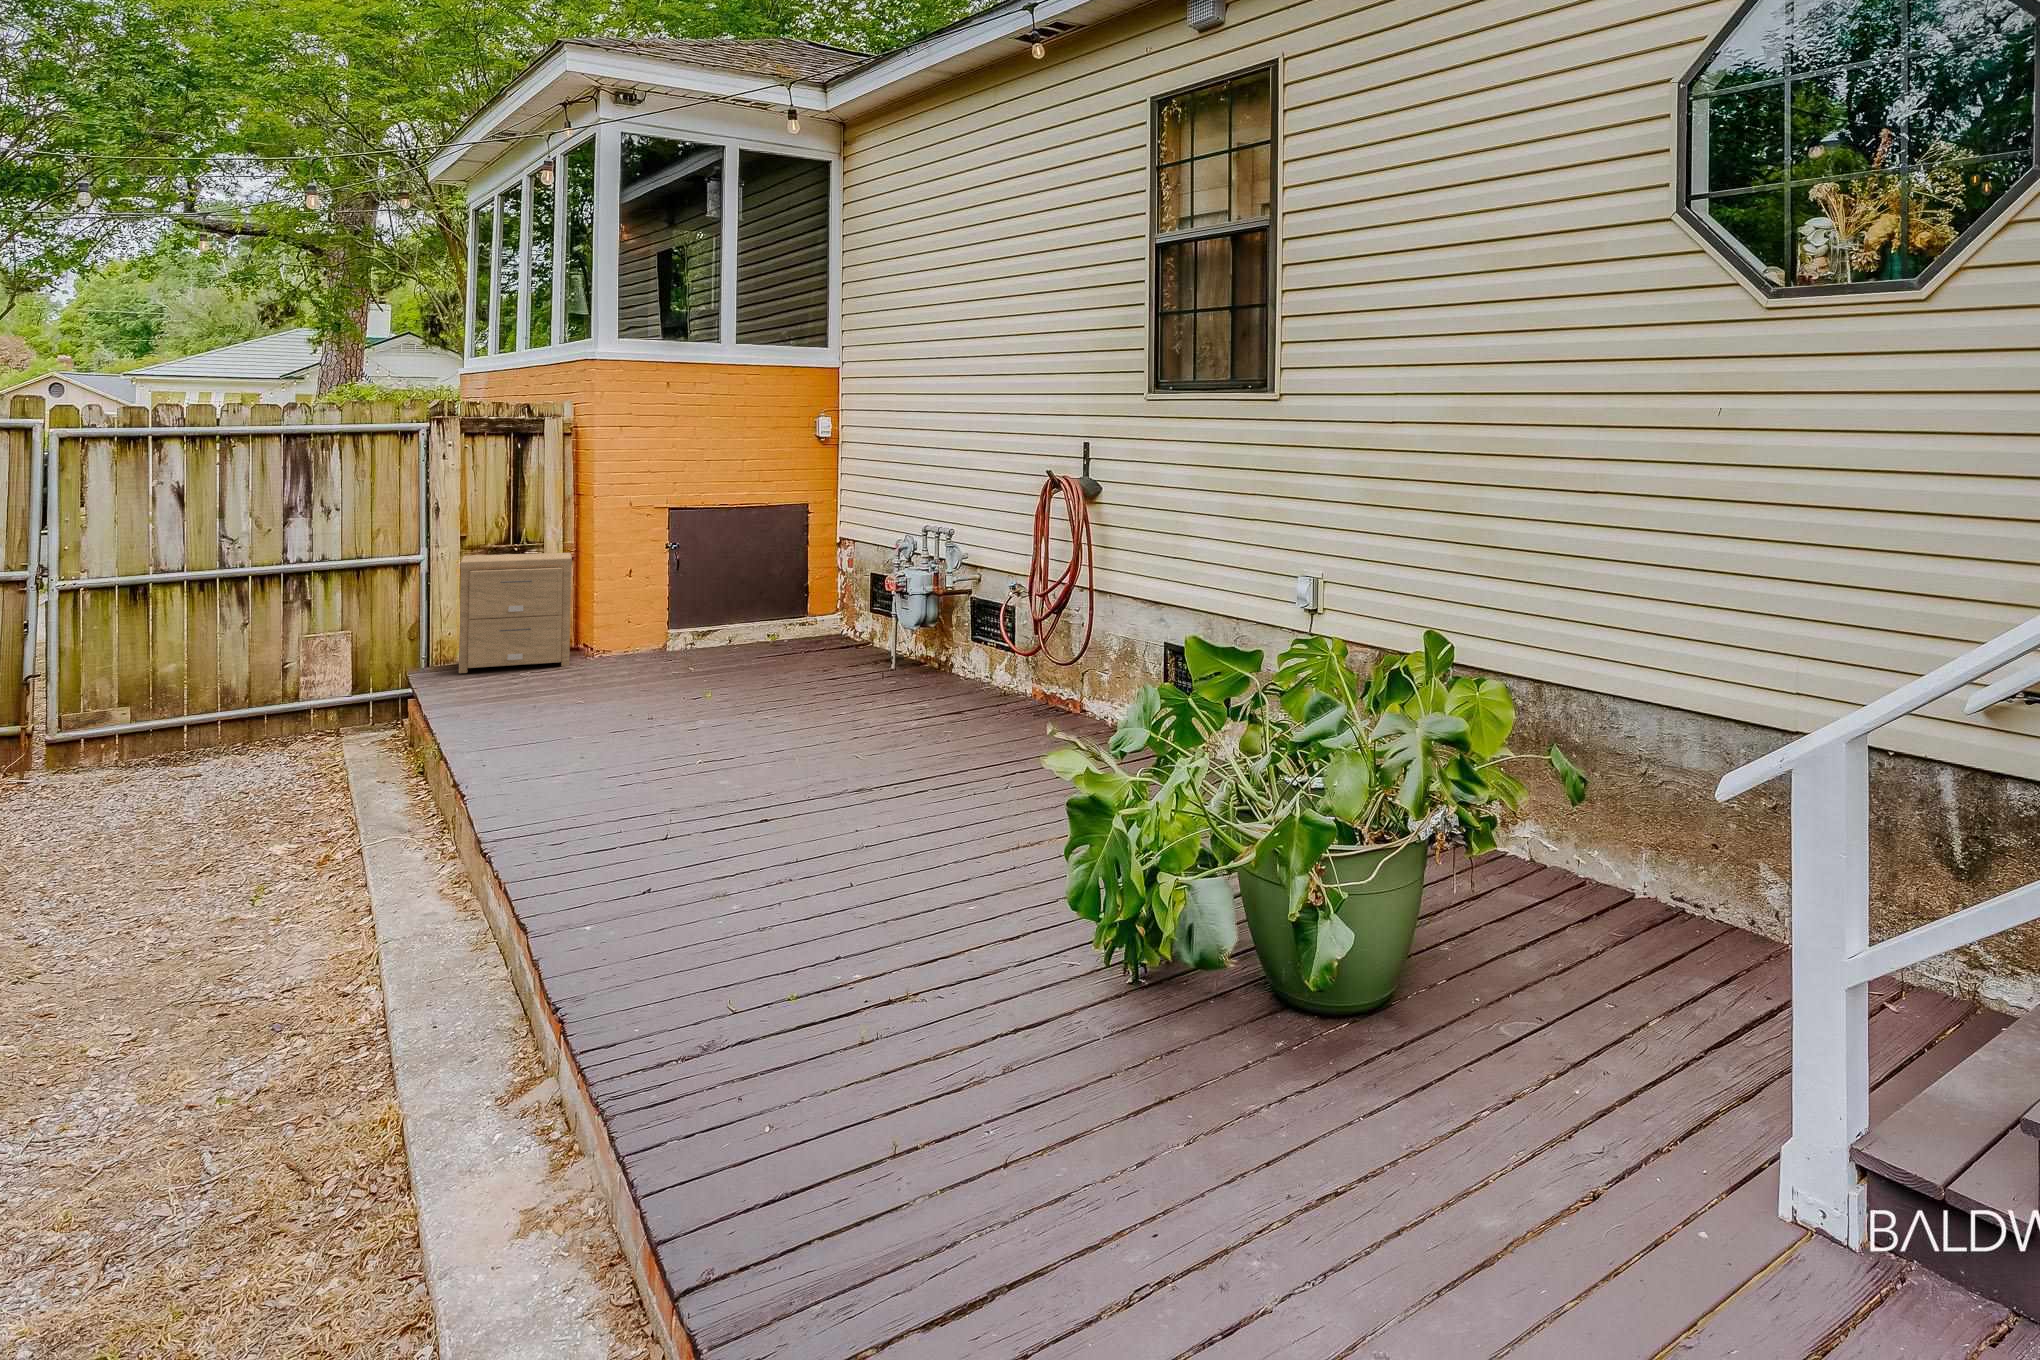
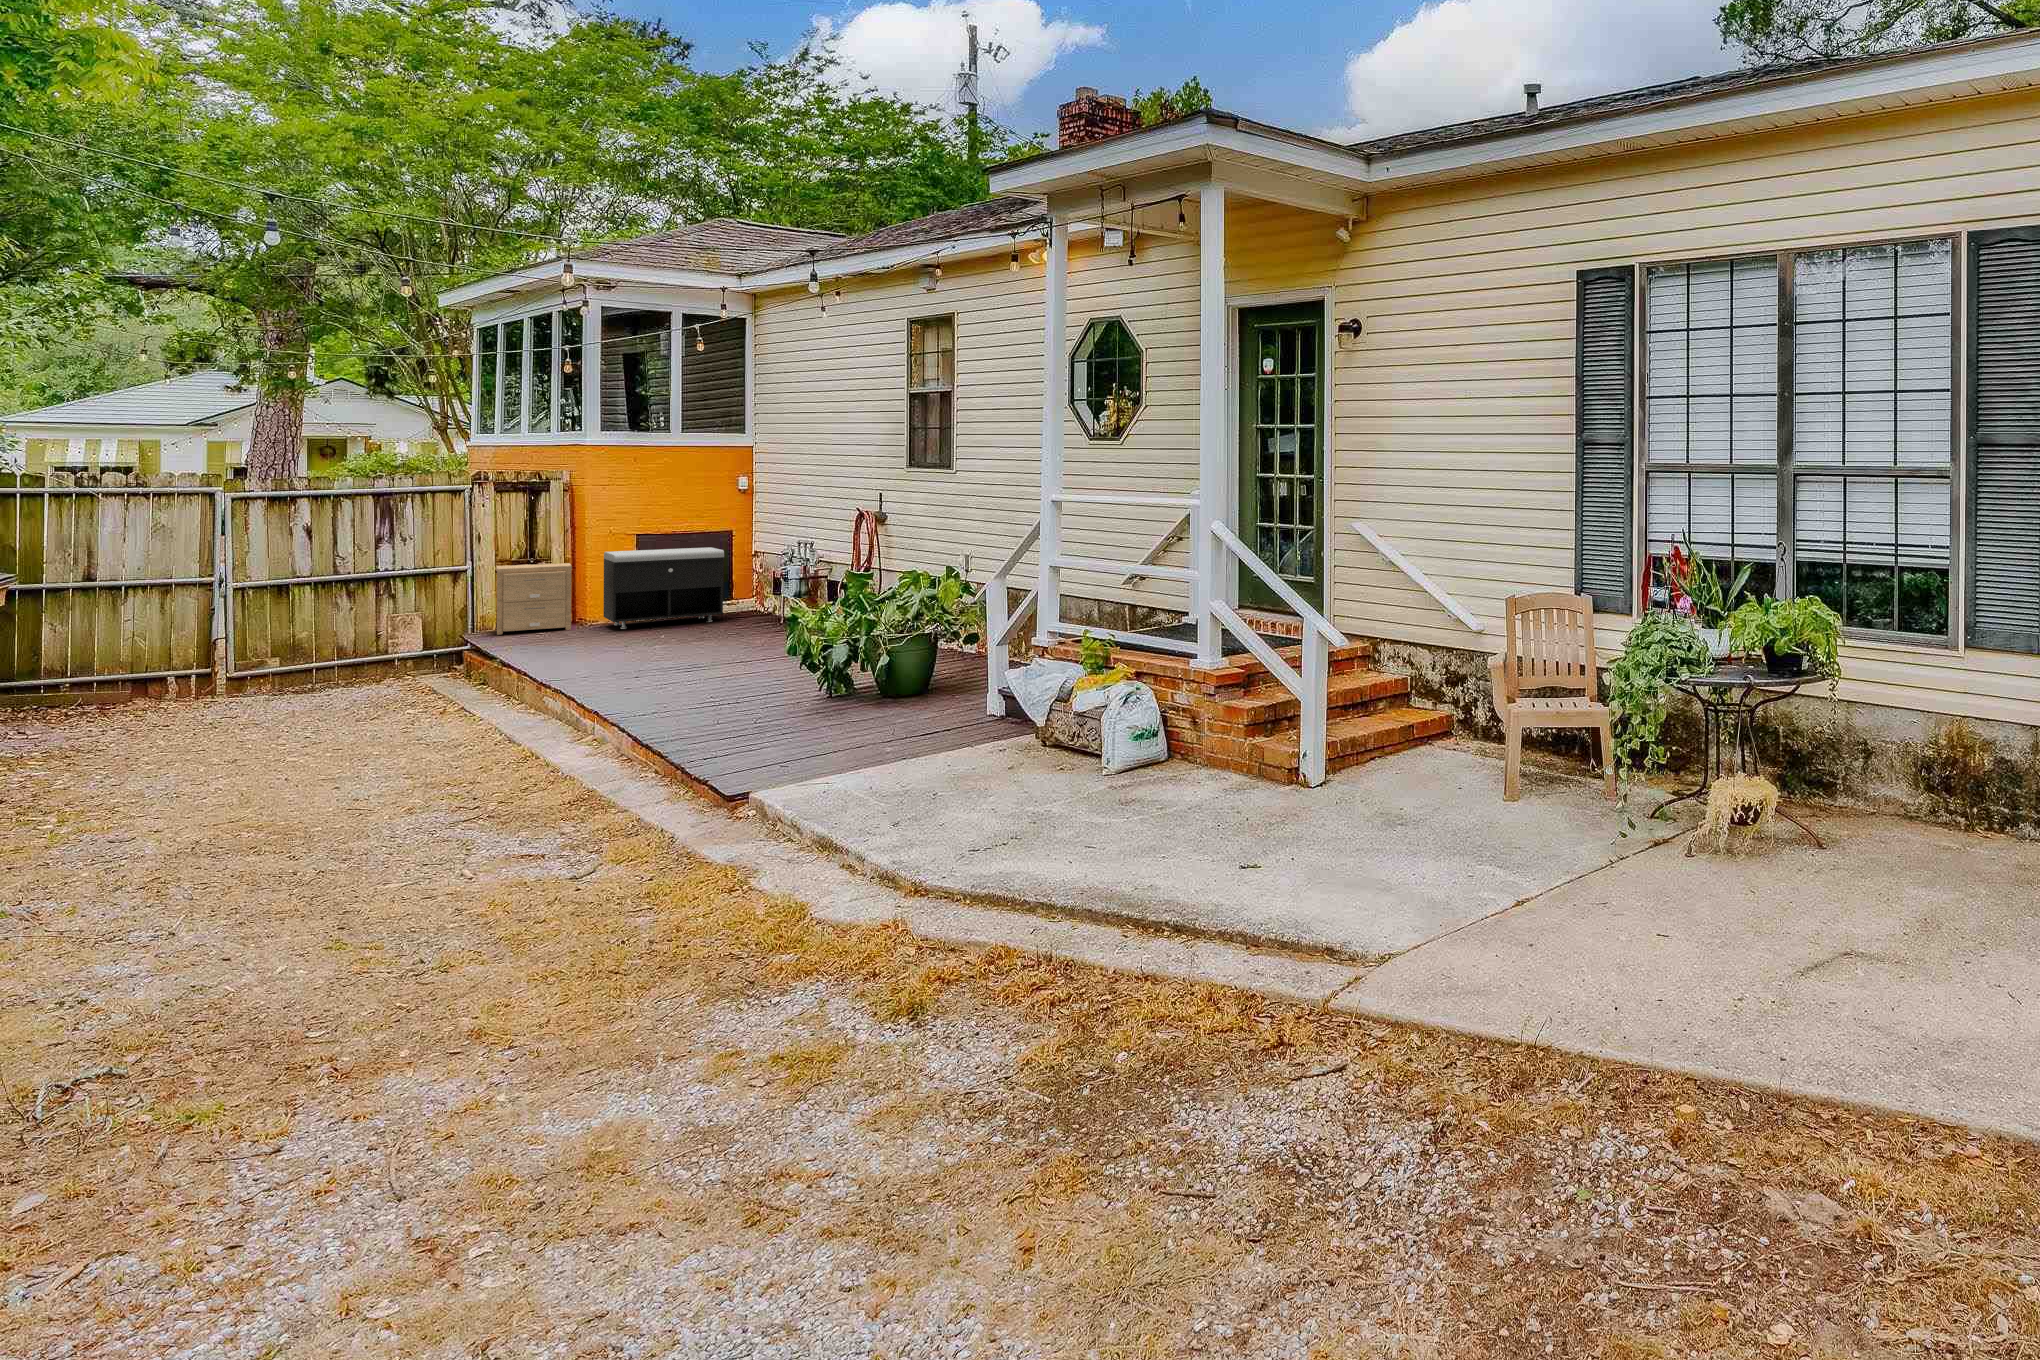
storage bench: none [618,531,800,670] -> present [604,547,724,629]

